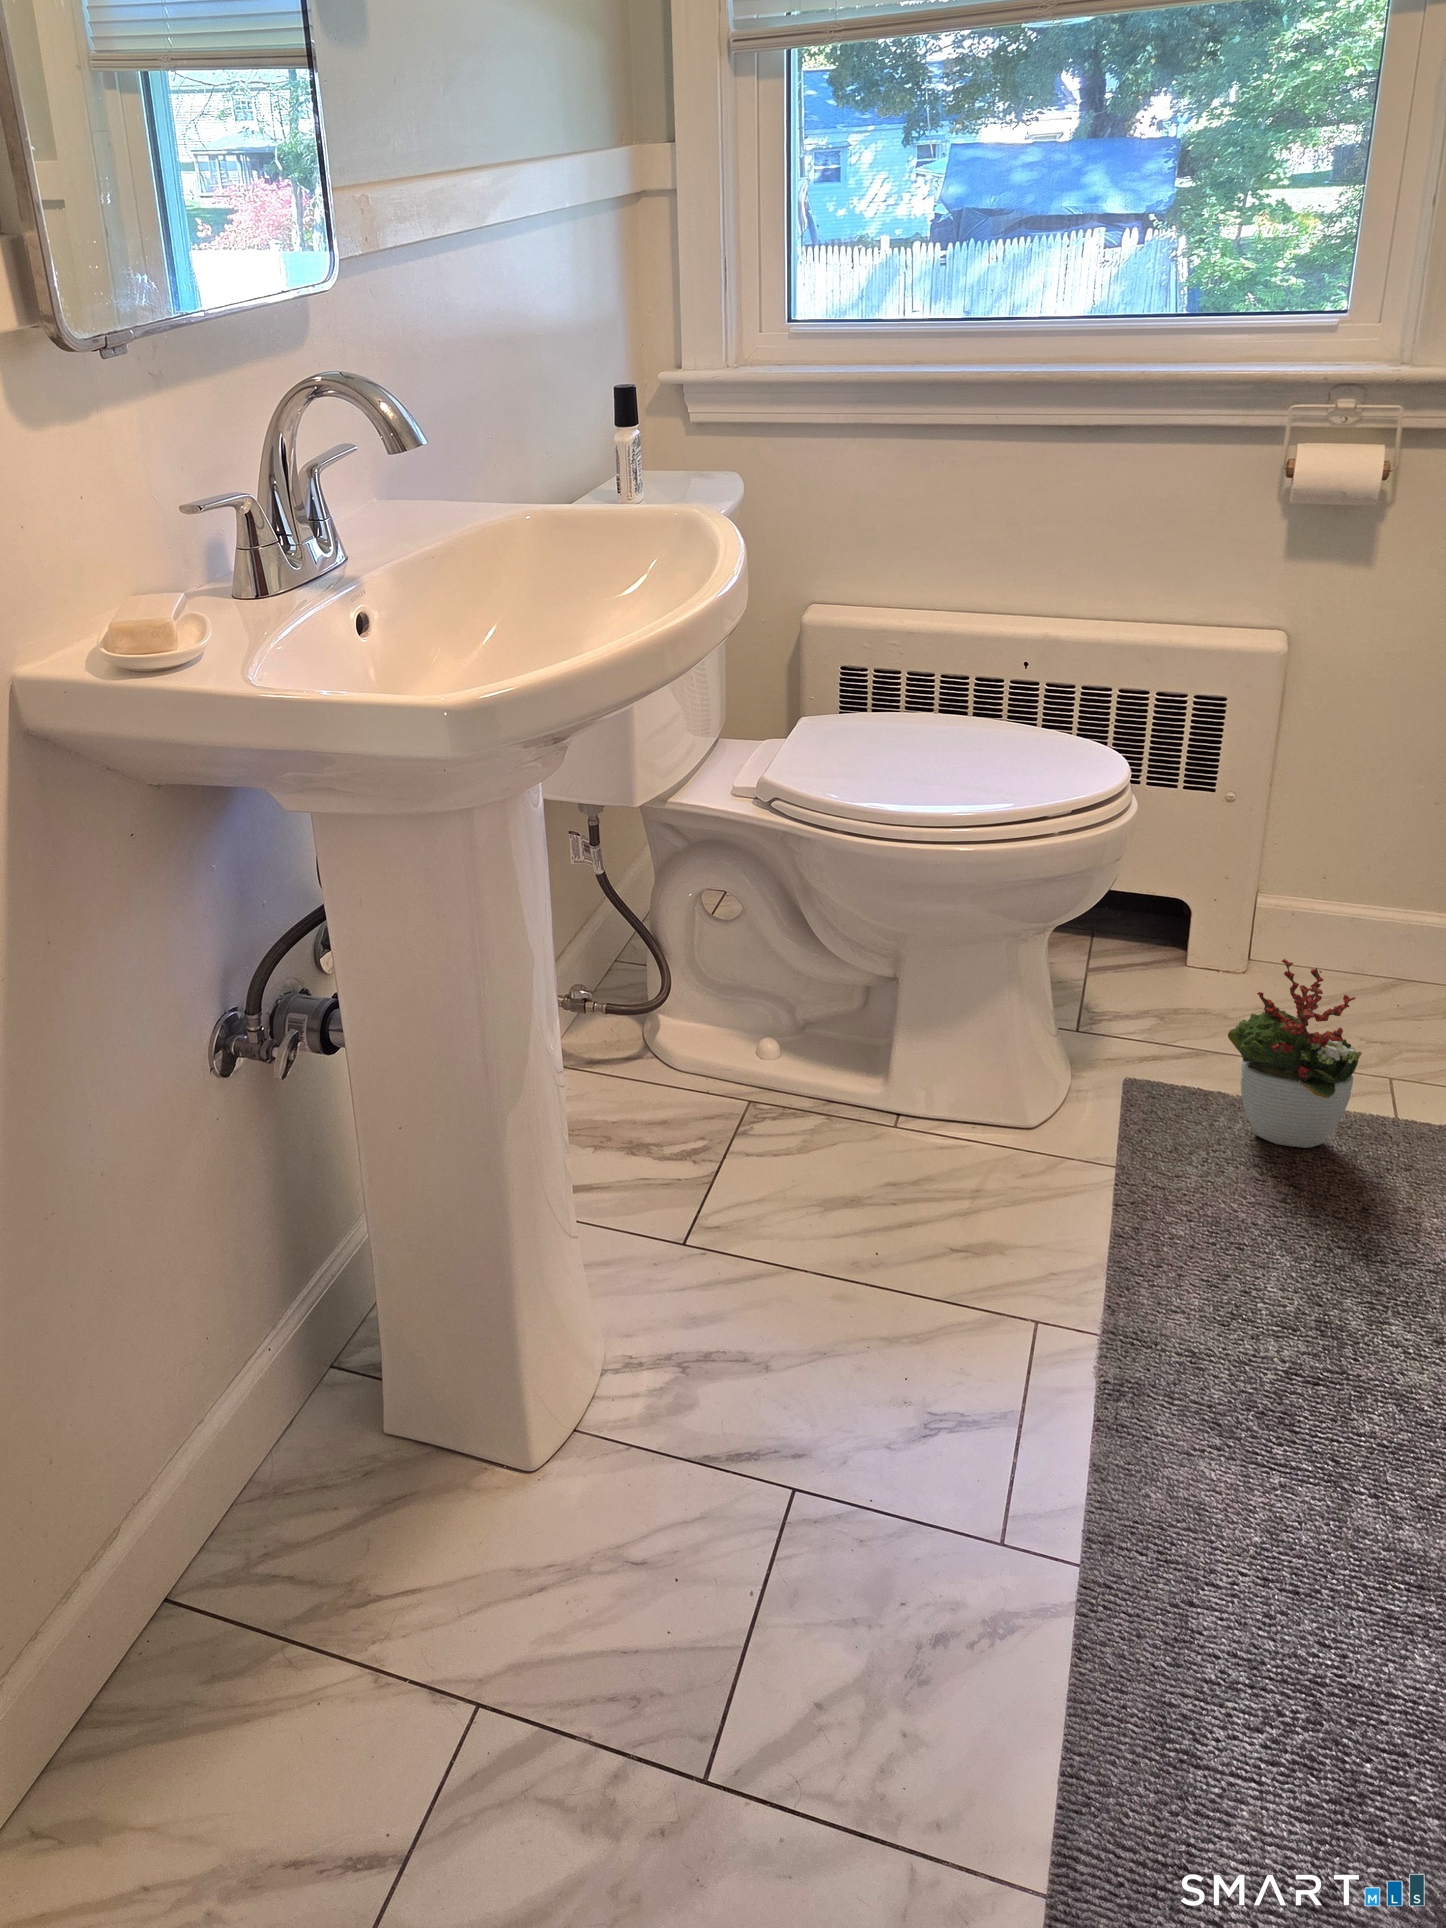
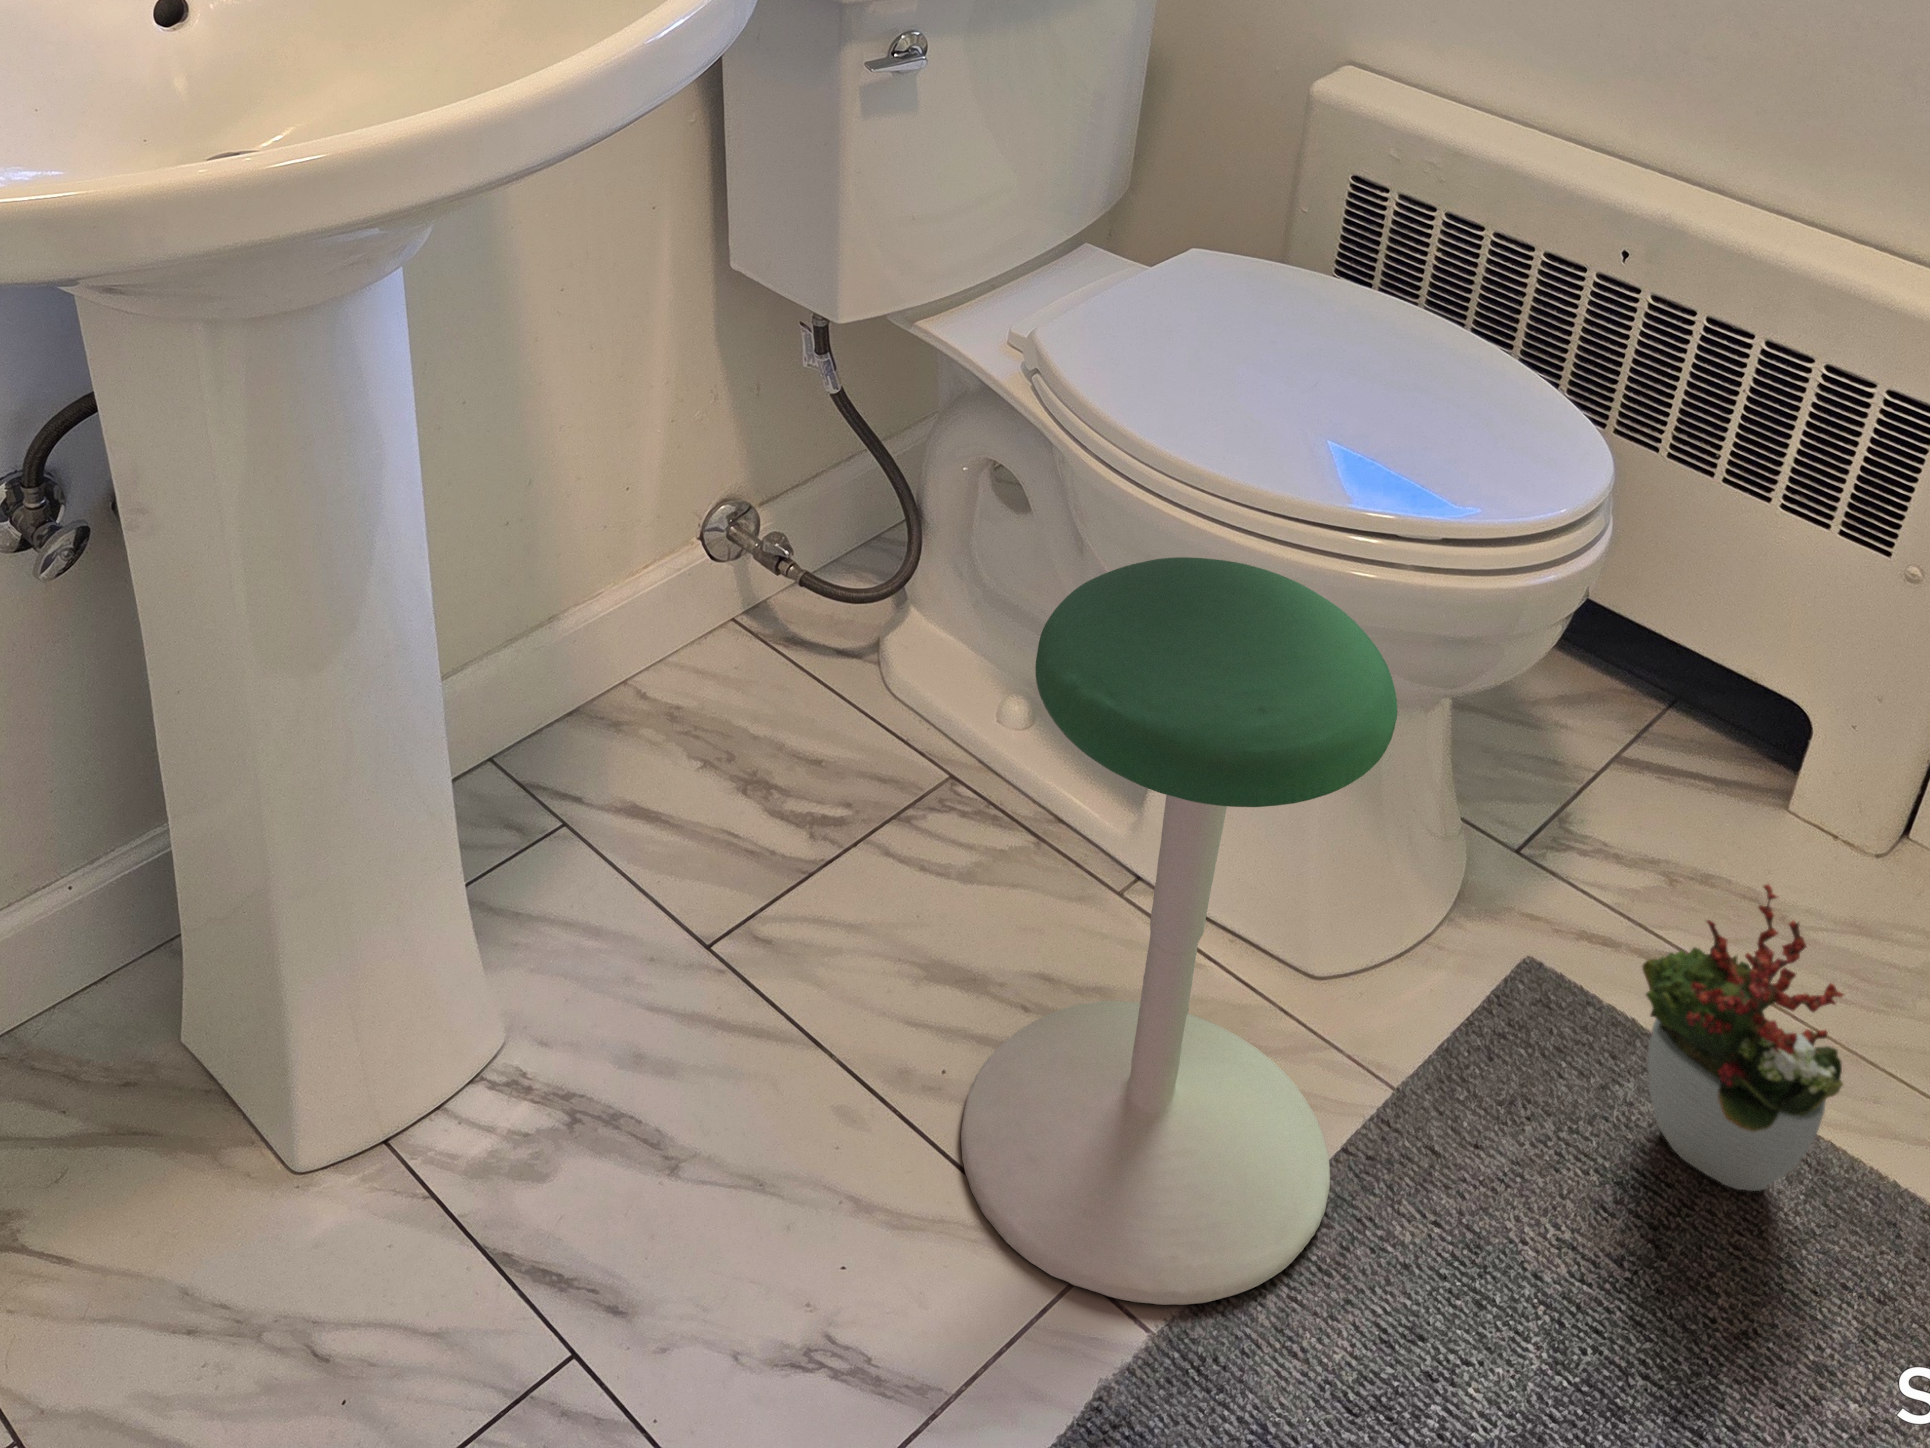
stool: none [896,845,1149,1329] -> present [961,557,1398,1305]

